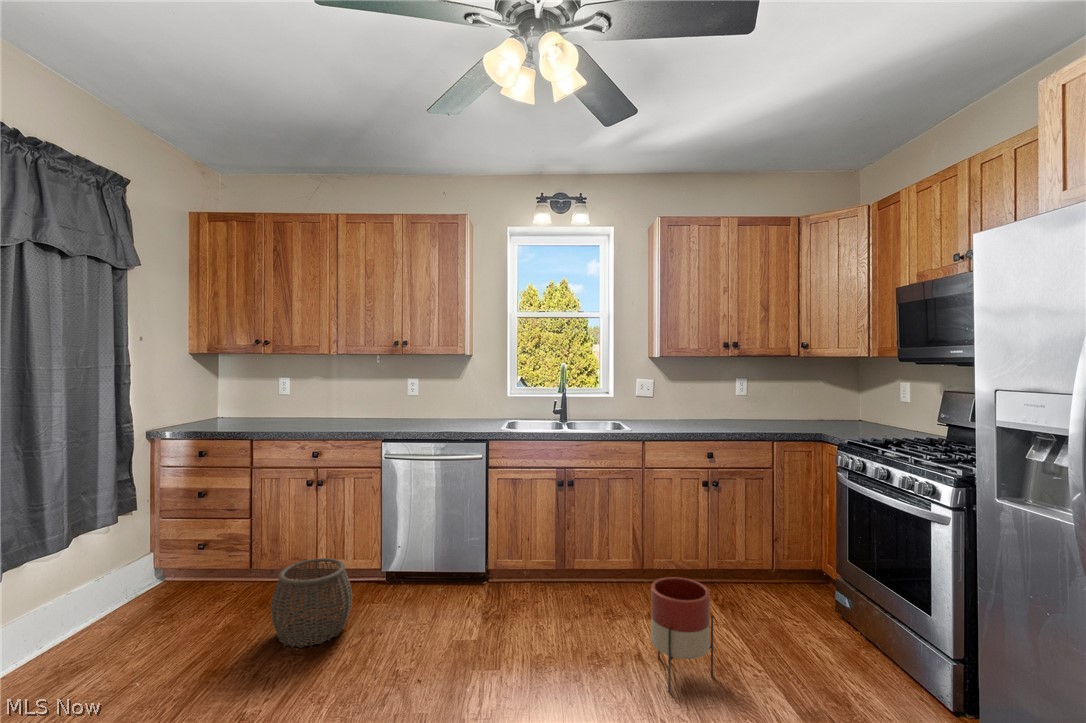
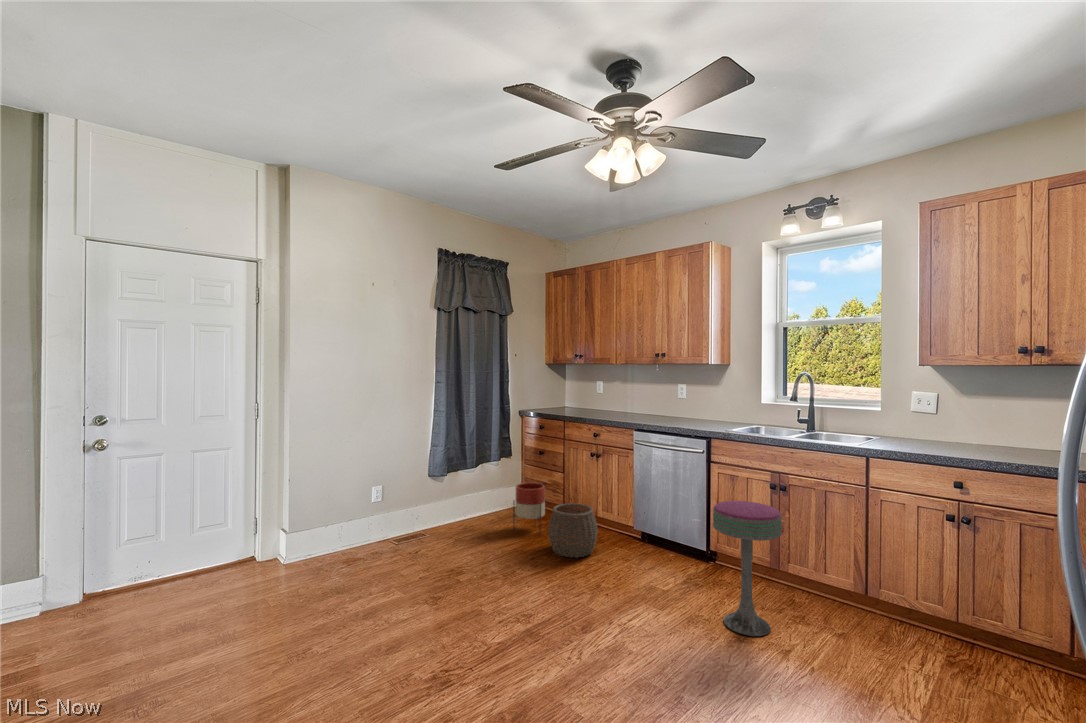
bar stool: none [550,505,621,656] -> present [713,501,782,636]
planter: present [651,577,713,692] -> present [513,482,545,533]

